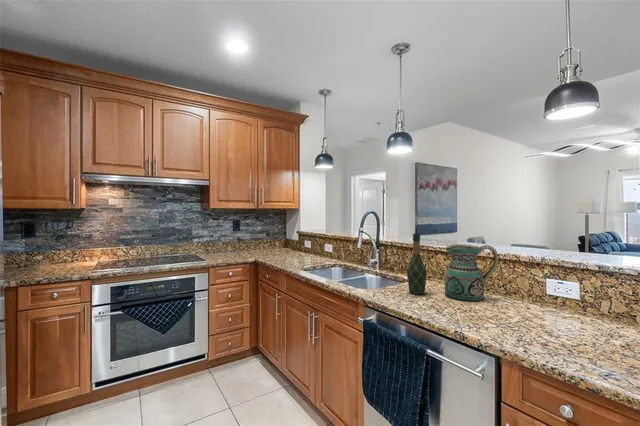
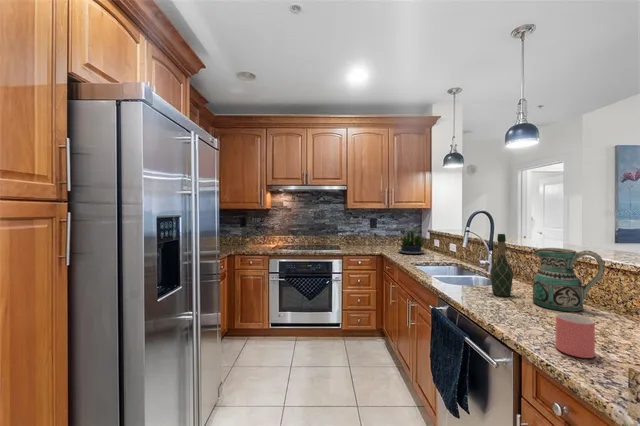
potted plant: none [273,234,305,258] -> present [398,232,424,254]
mug: none [524,307,558,348] -> present [556,313,595,358]

